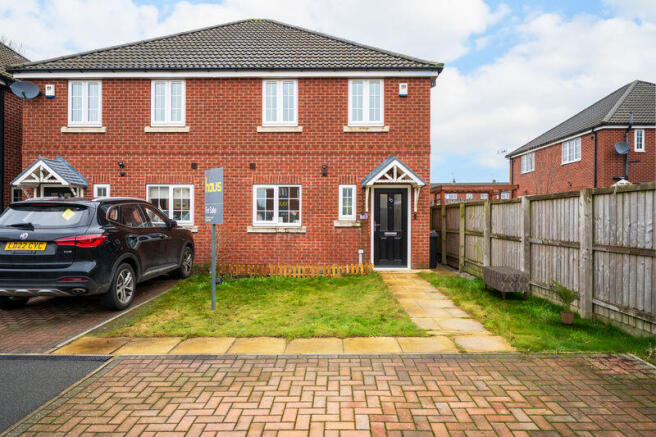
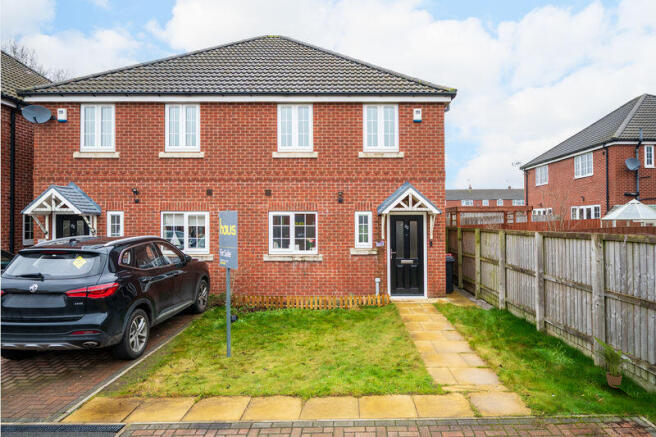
bench: present [483,266,529,300] -> none [509,306,563,347]

